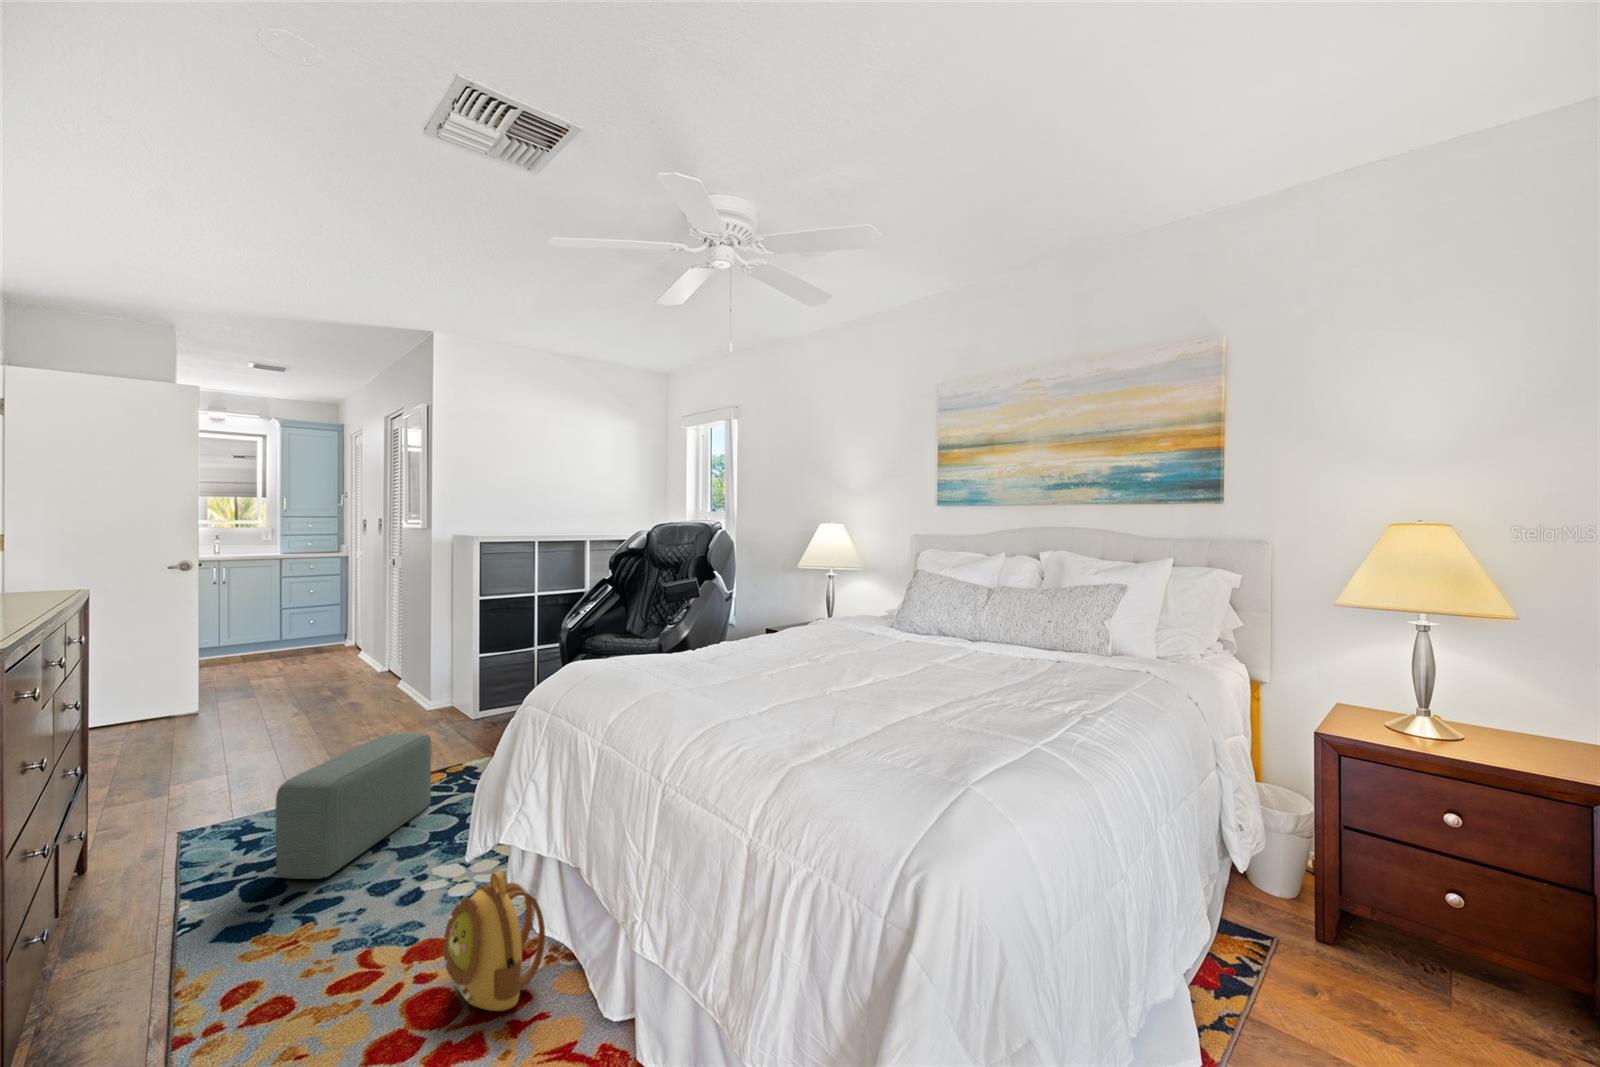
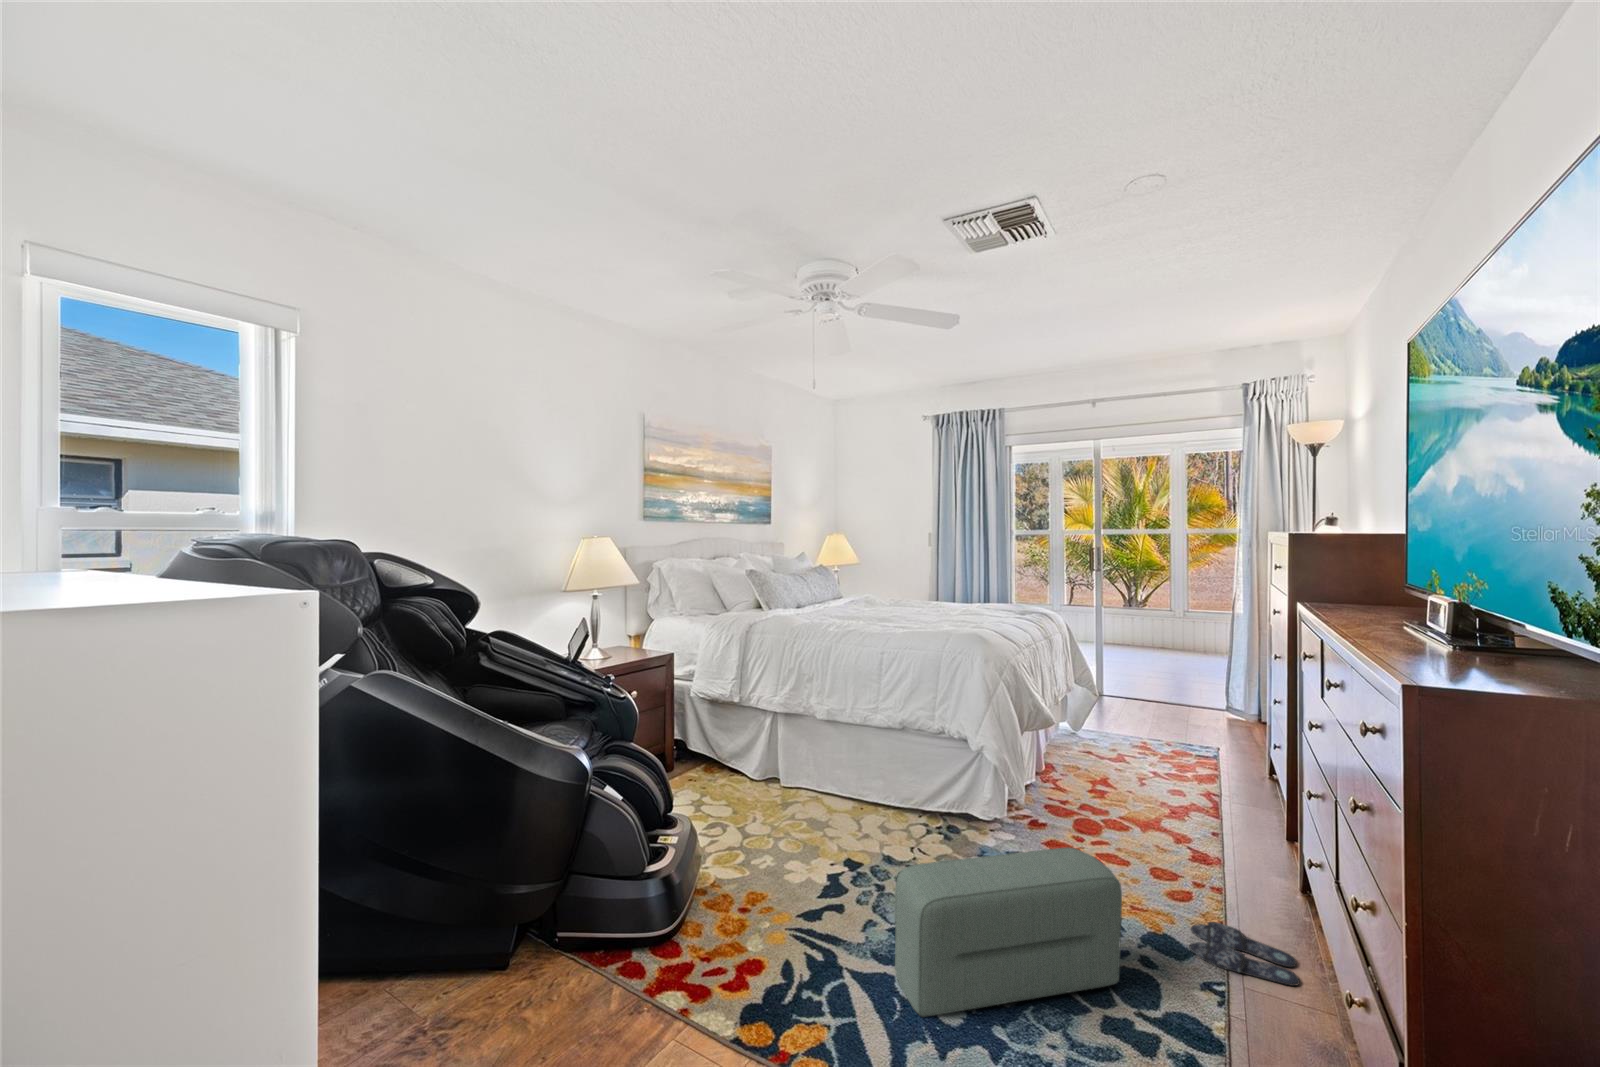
backpack: present [443,871,545,1011] -> none [1030,751,1083,826]
slippers: none [66,944,215,1020] -> present [1190,922,1300,986]

